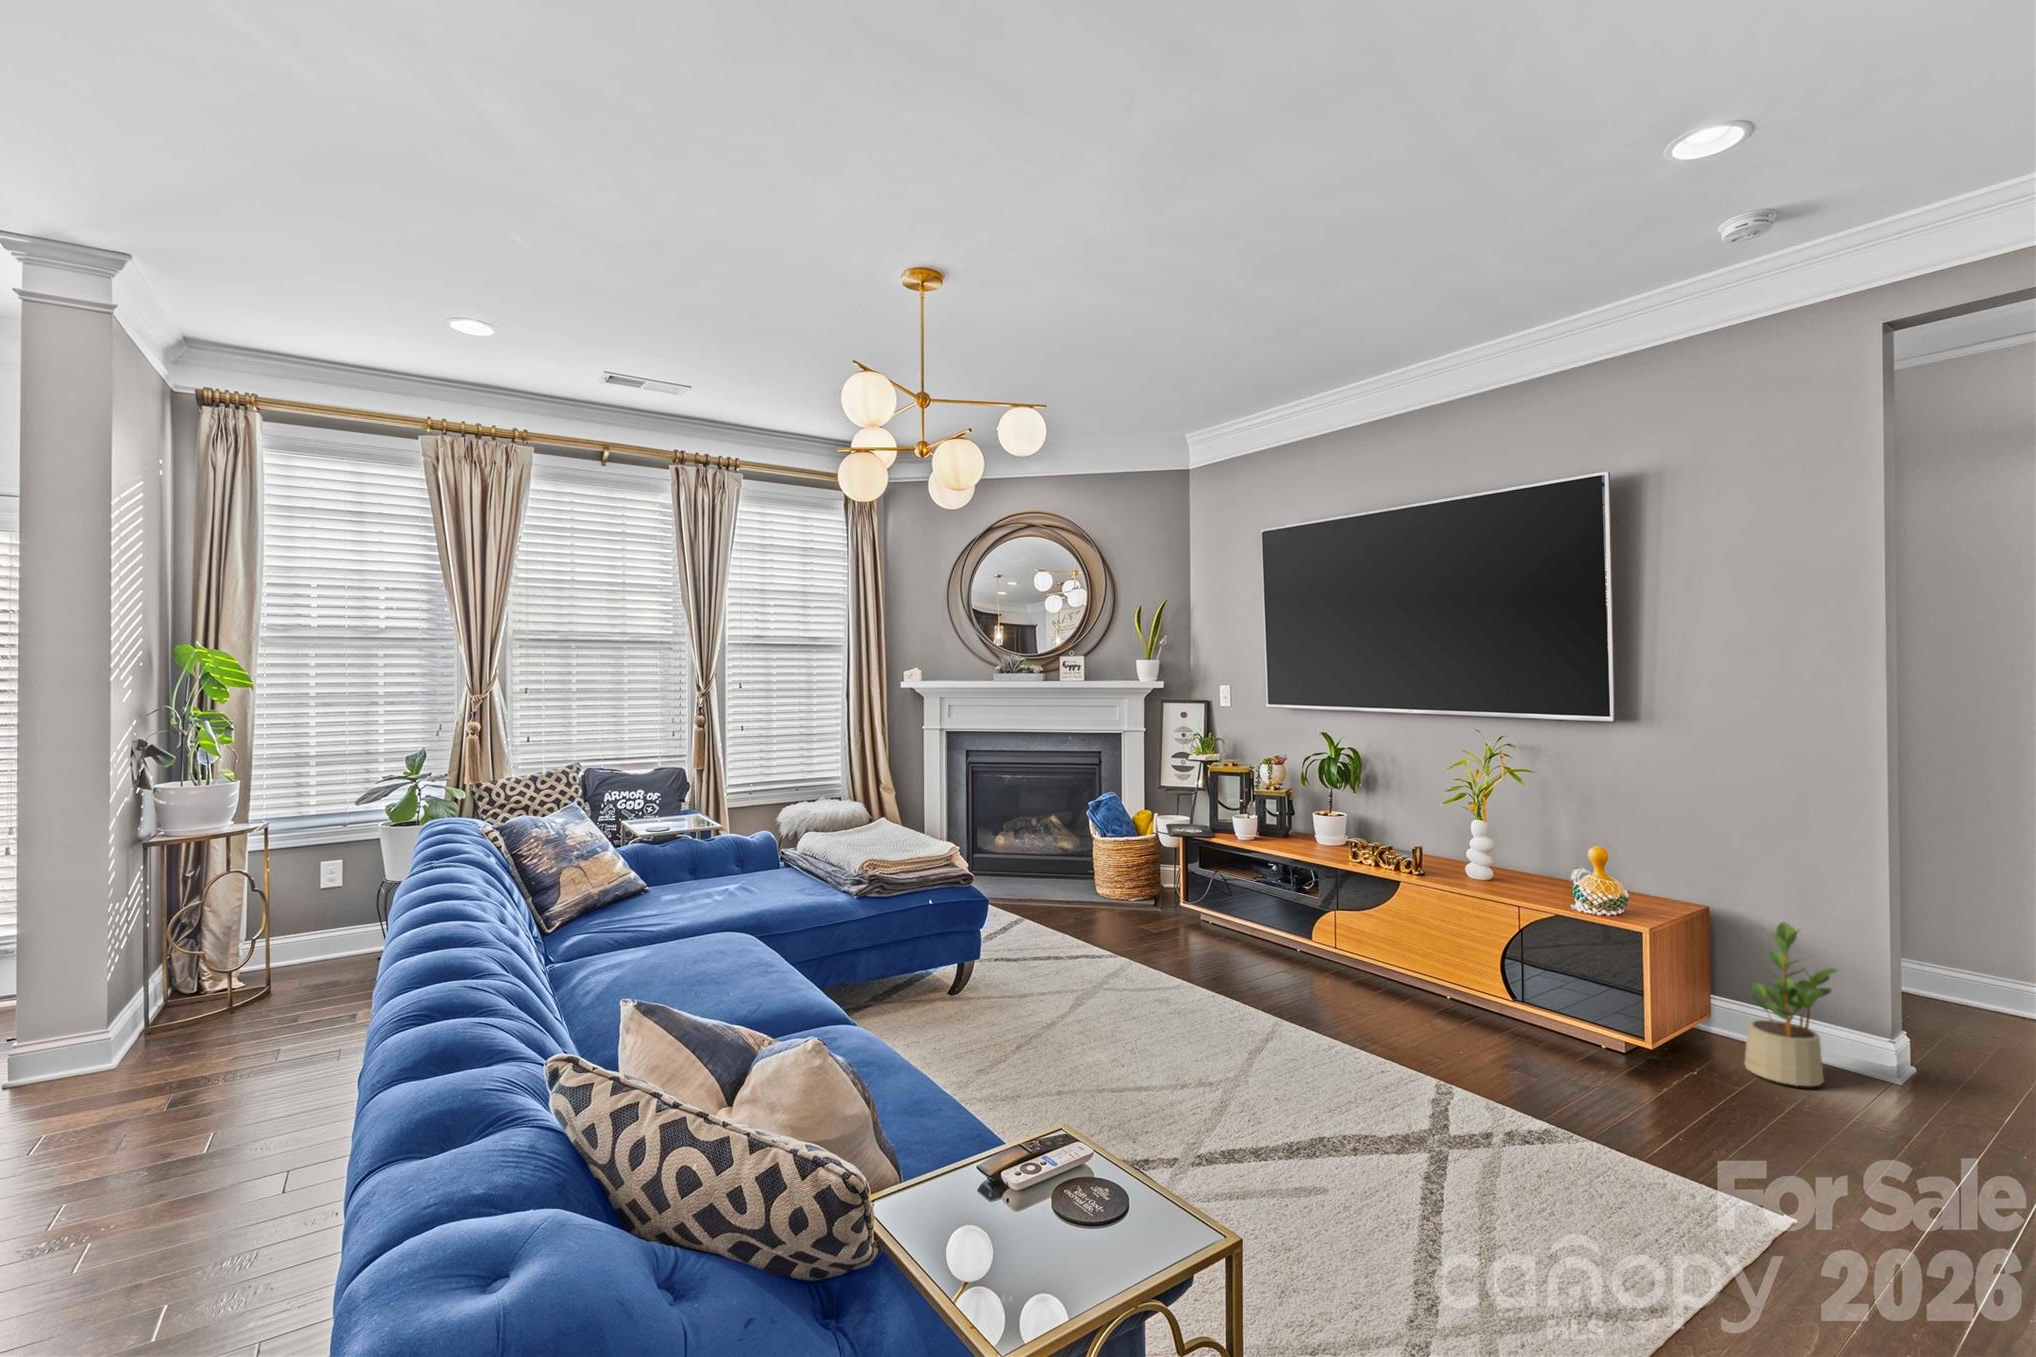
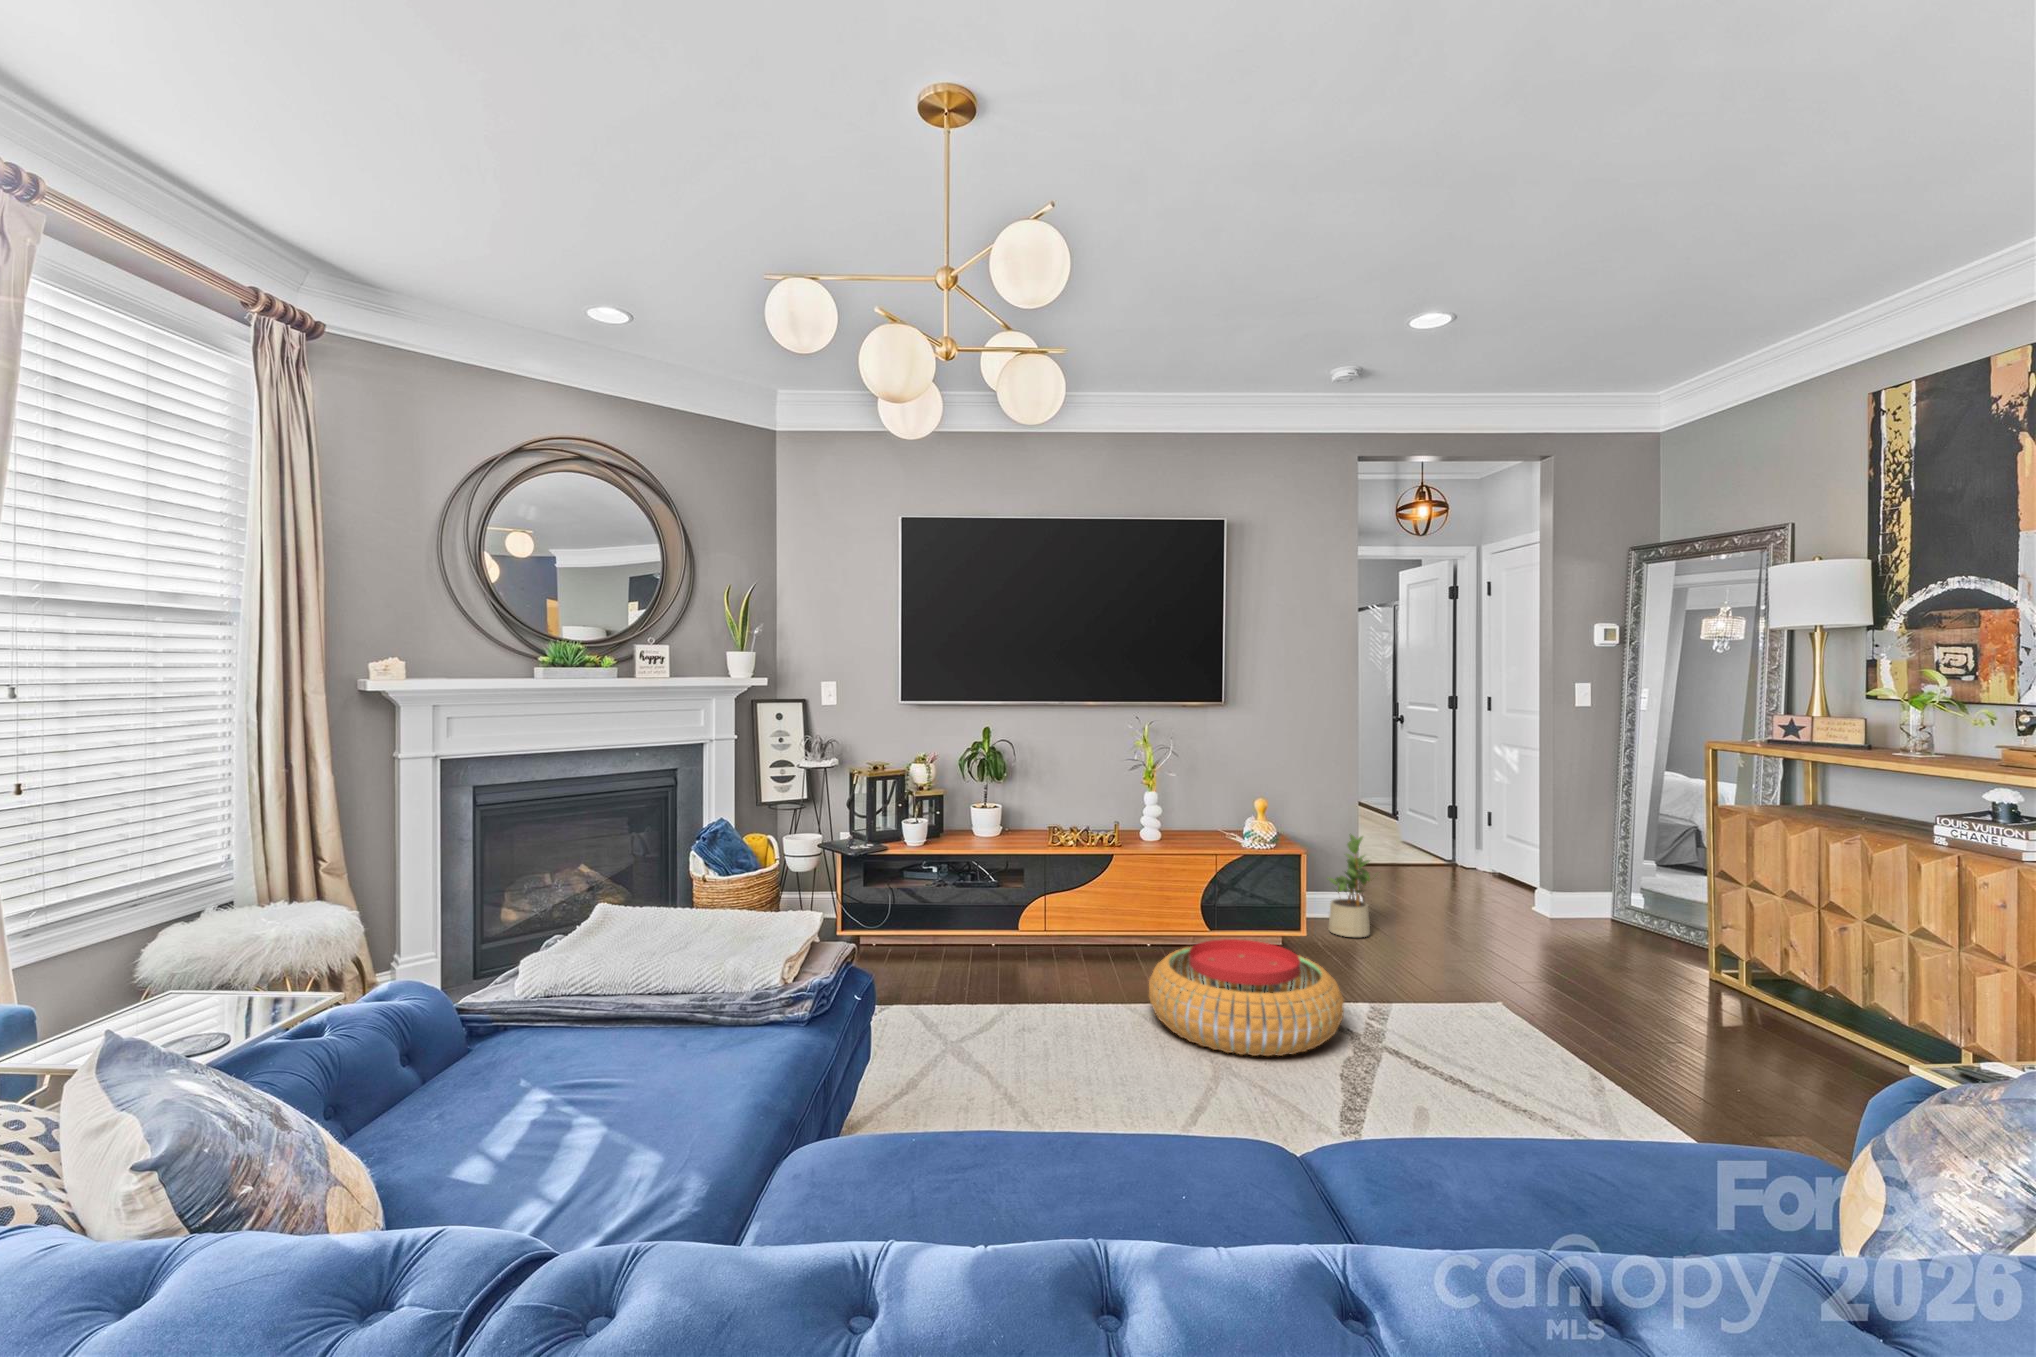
pouf: none [1230,971,1453,1105] -> present [1148,939,1344,1056]

